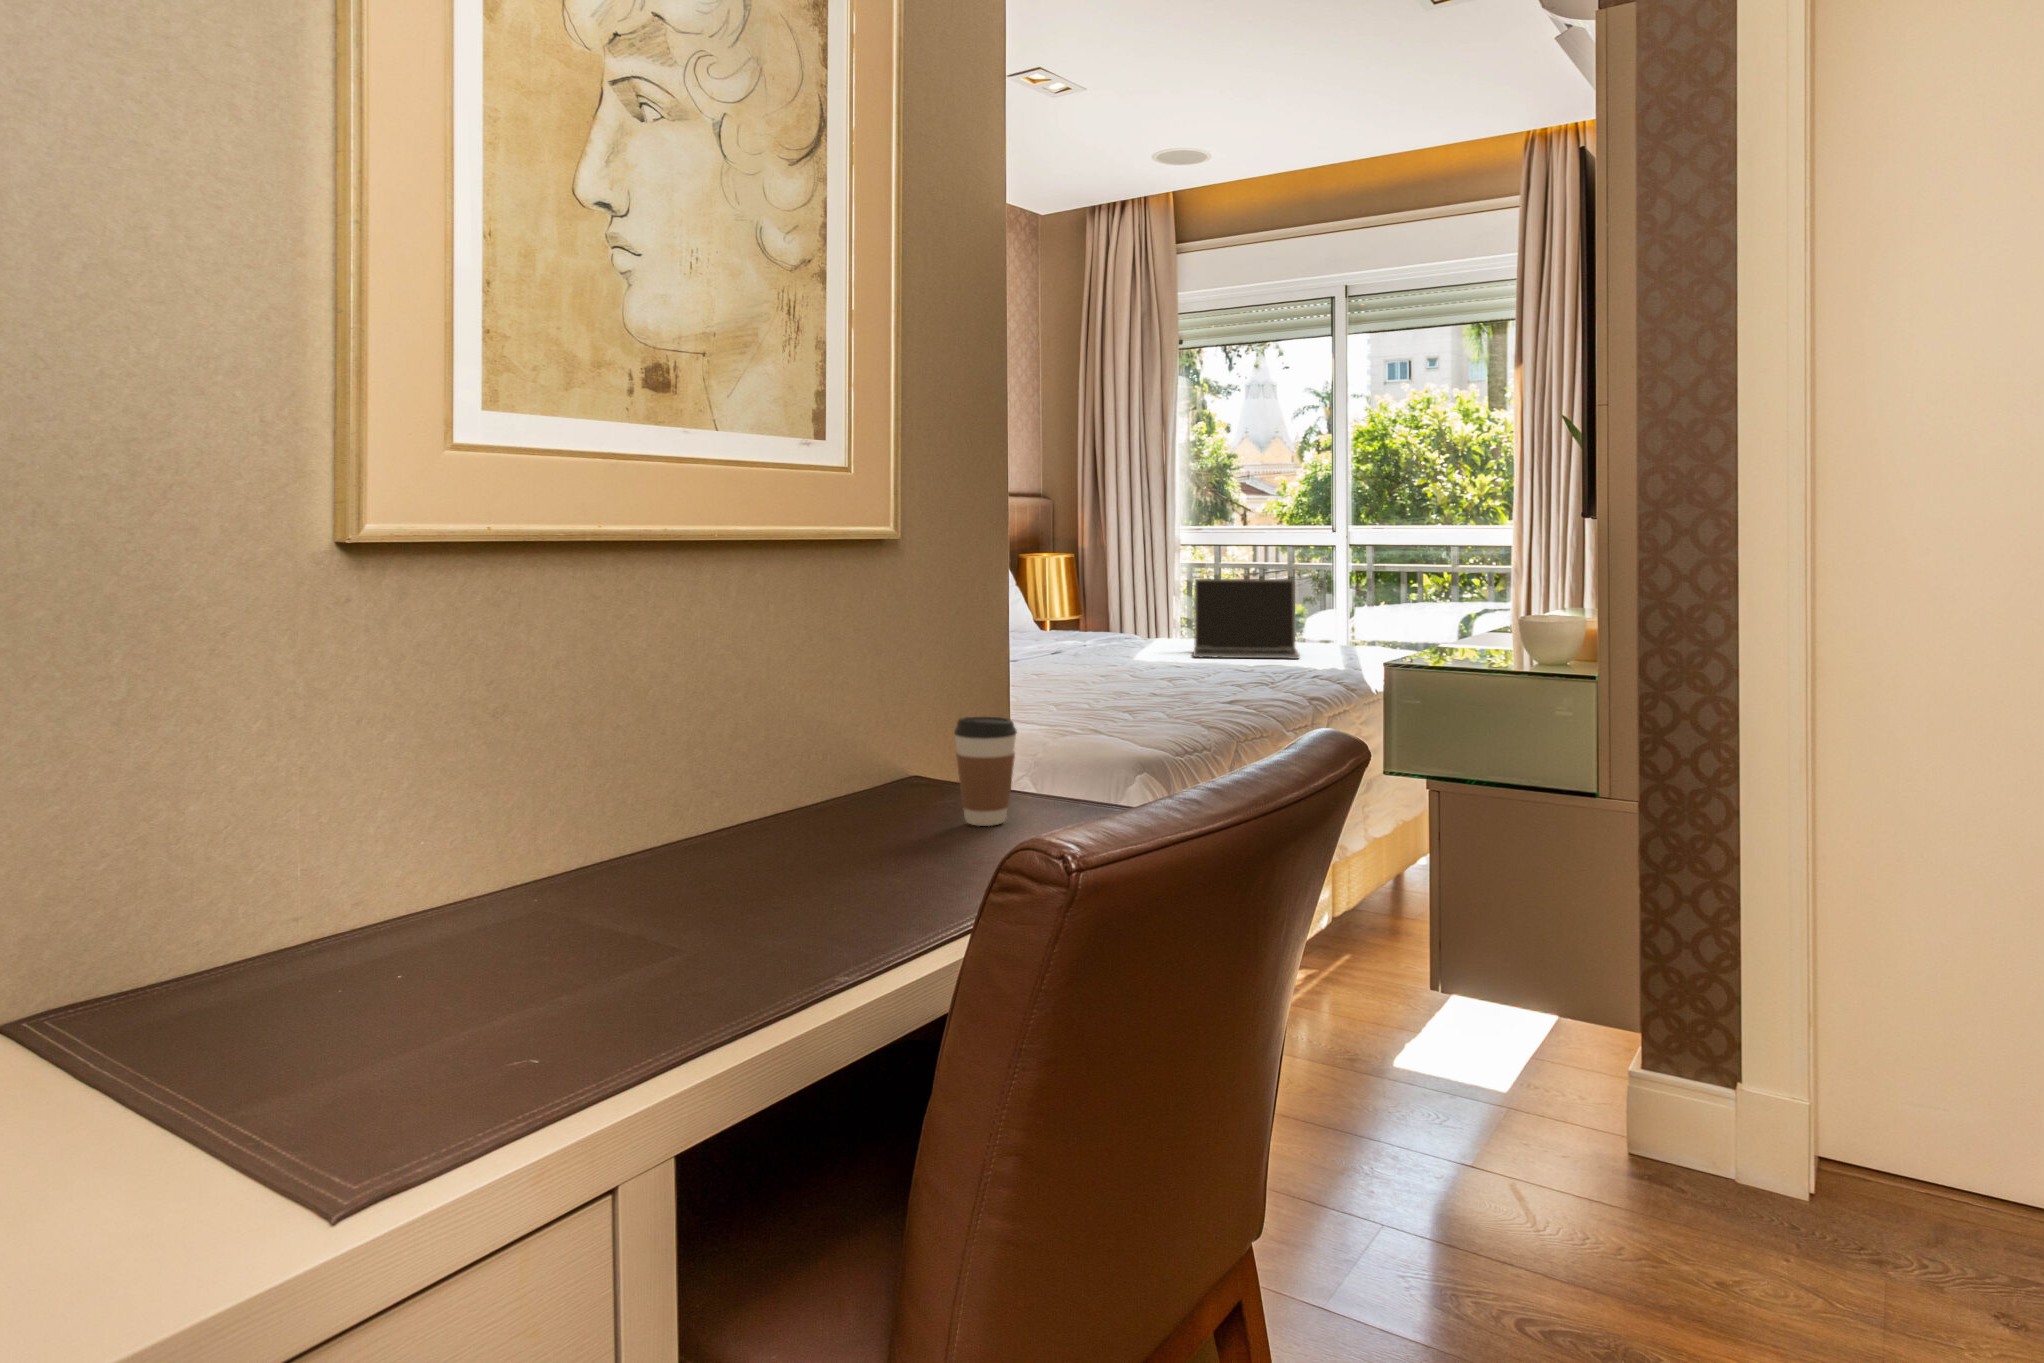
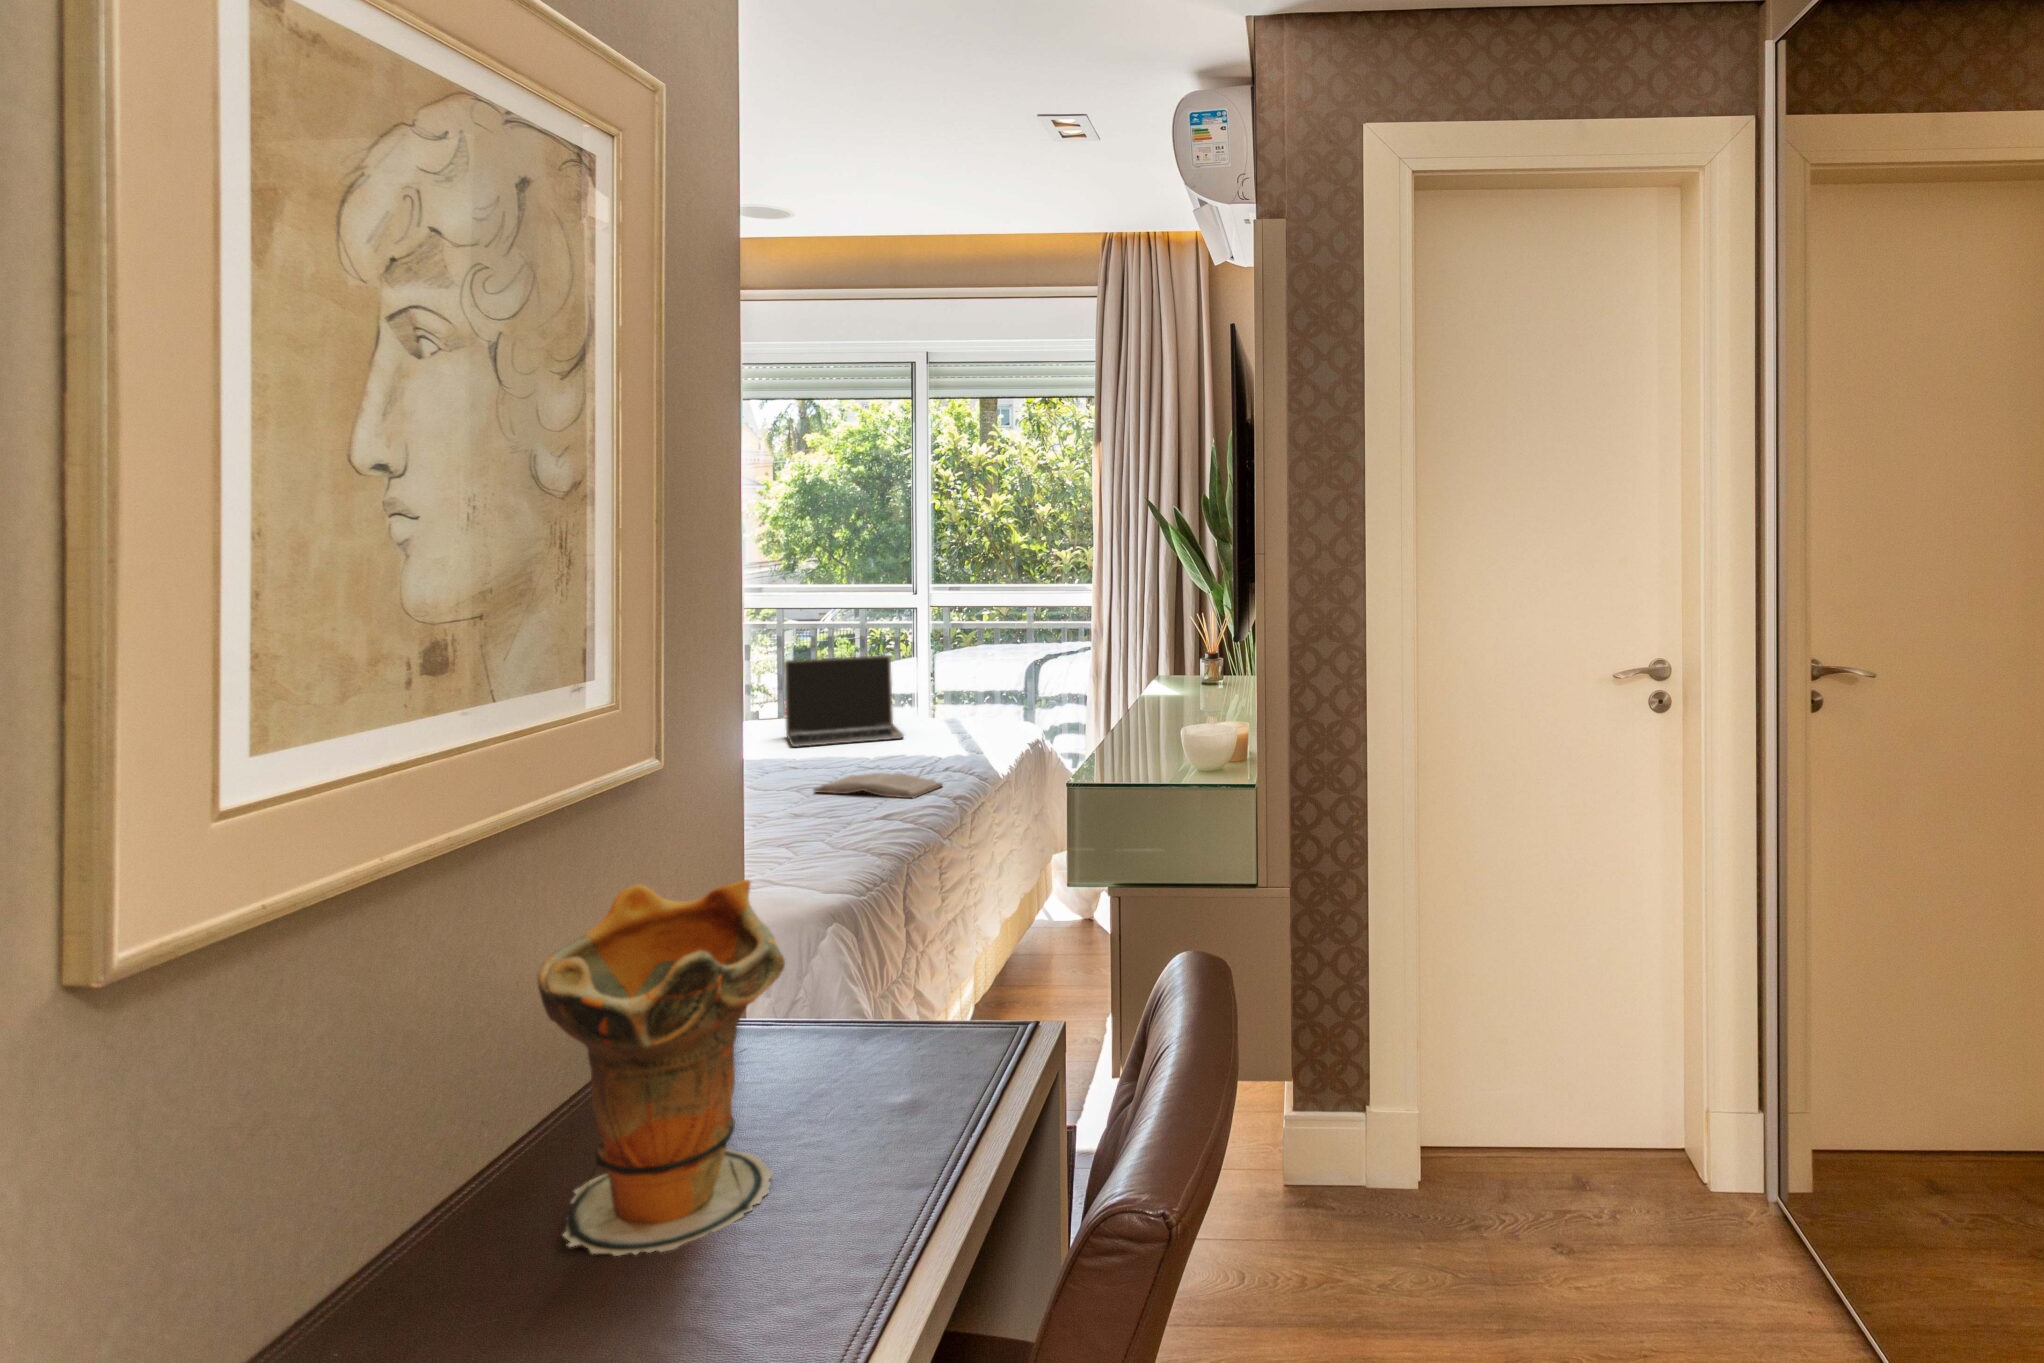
decorative vase: none [676,584,888,886] -> present [537,880,785,1256]
book: none [1186,673,1308,695] -> present [814,773,943,798]
coffee cup: present [954,717,1017,826] -> none [788,971,857,1092]

